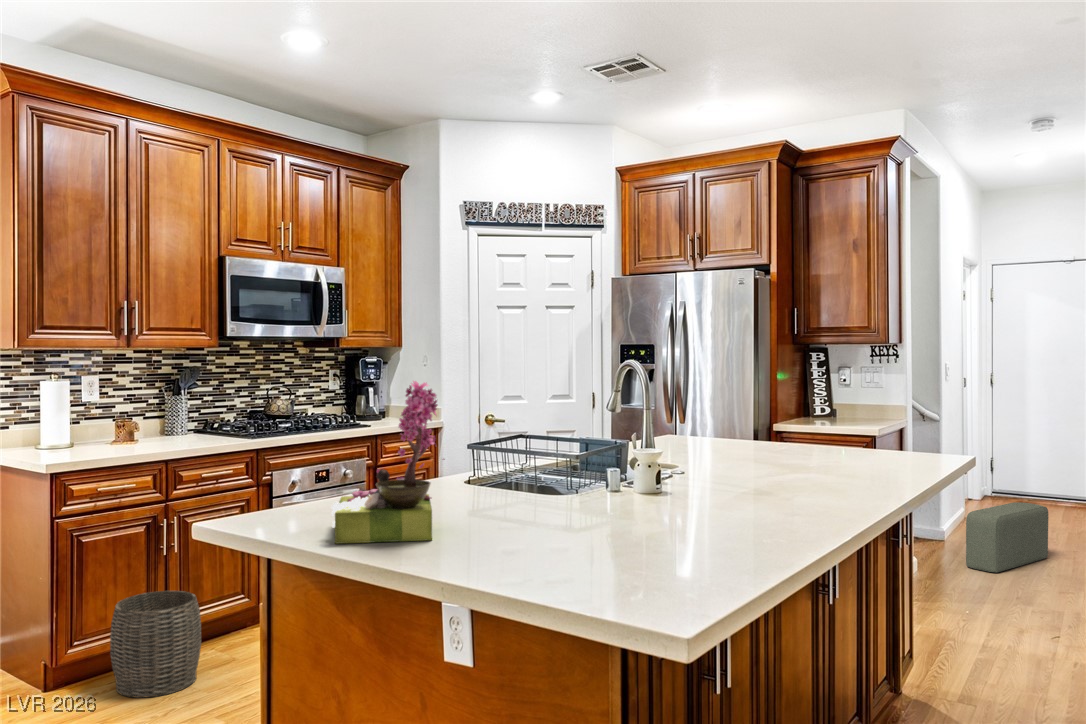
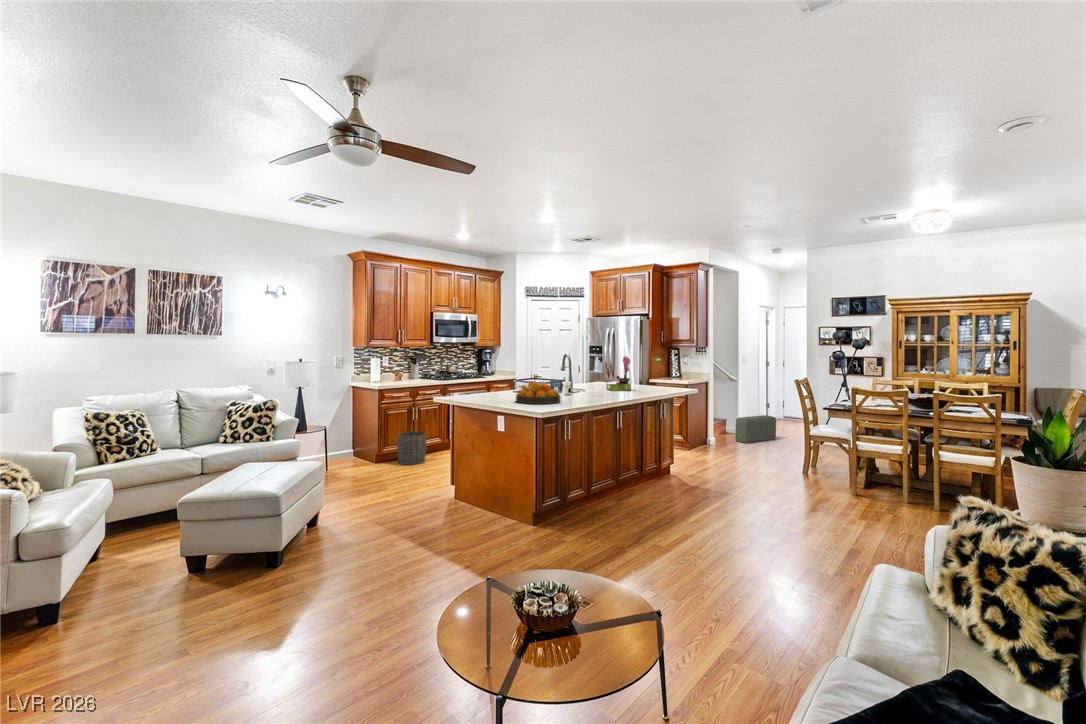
flower arrangement: present [331,381,445,544] -> present [607,356,631,391]
fruit bowl: none [511,468,674,565] -> present [516,381,561,404]

